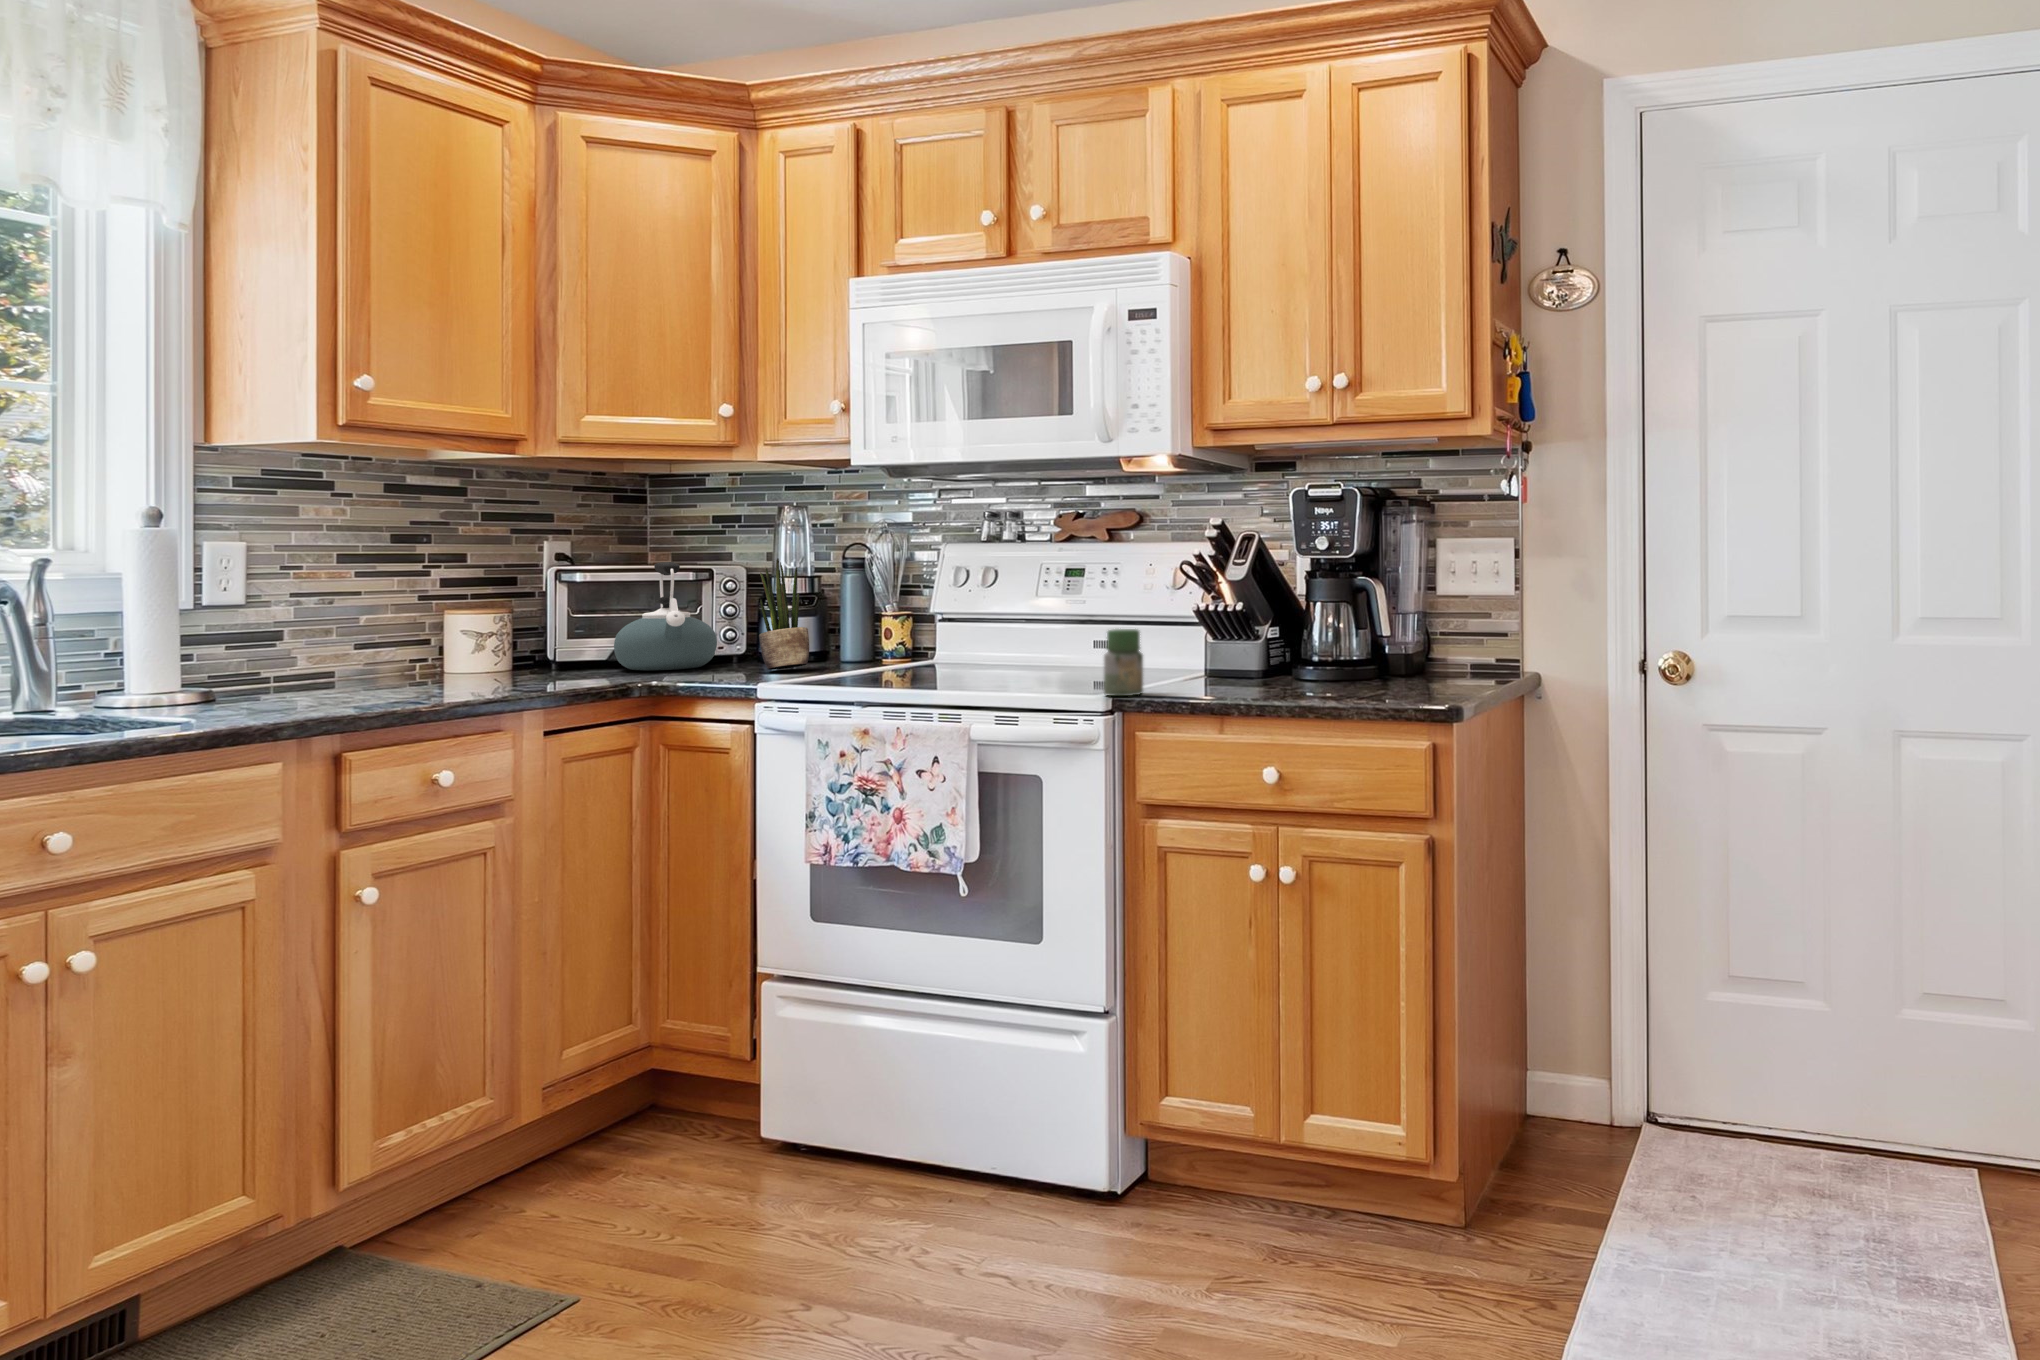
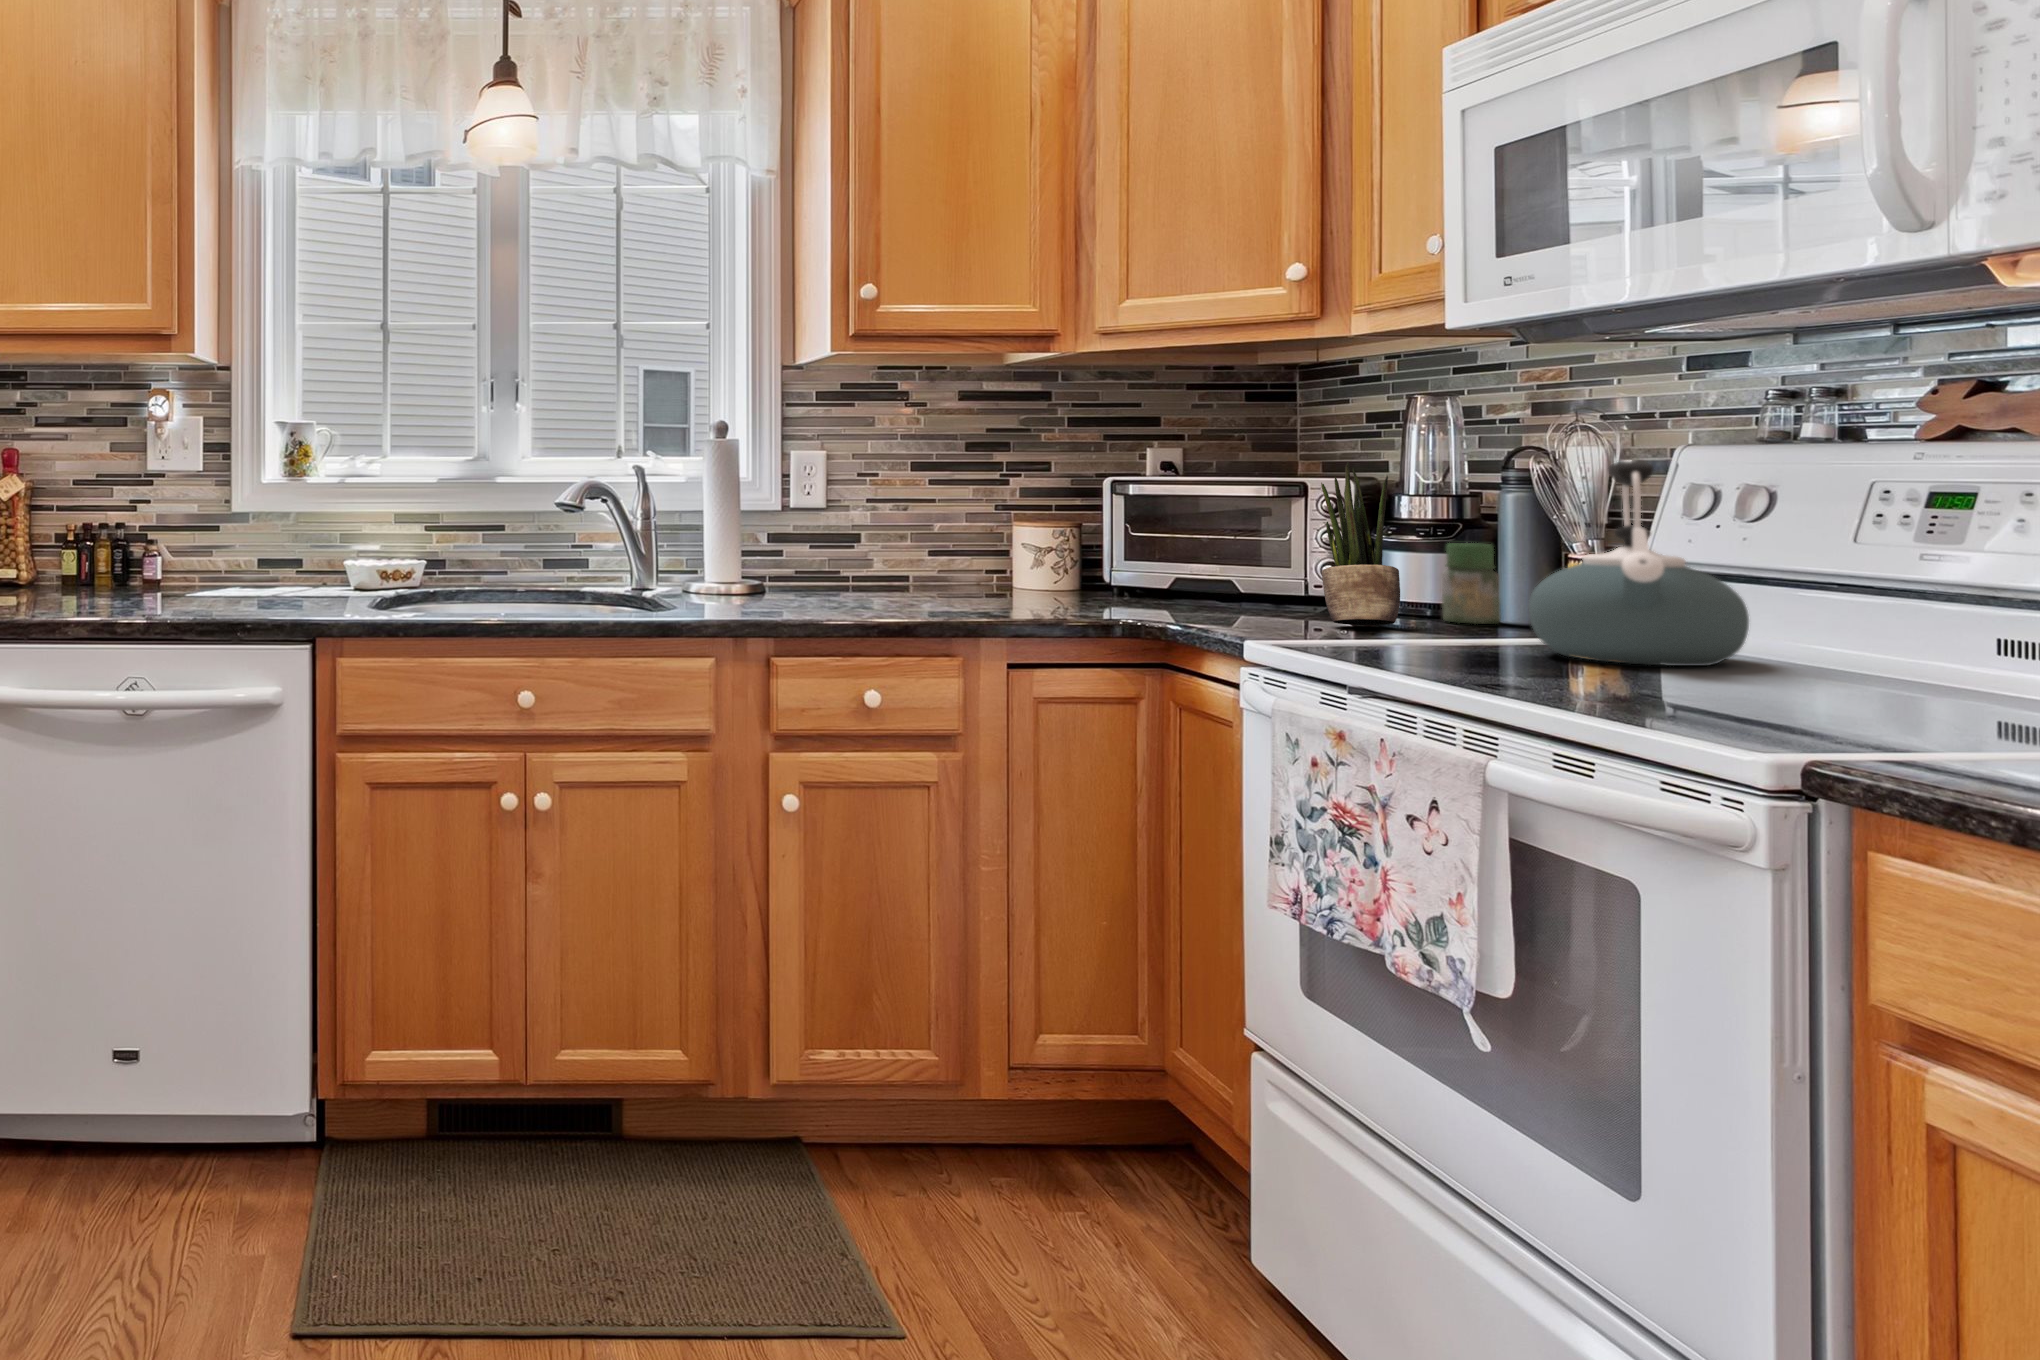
kettle: present [614,562,717,670] -> present [1529,461,1749,666]
jar: present [1104,629,1143,696] -> present [1442,543,1501,624]

